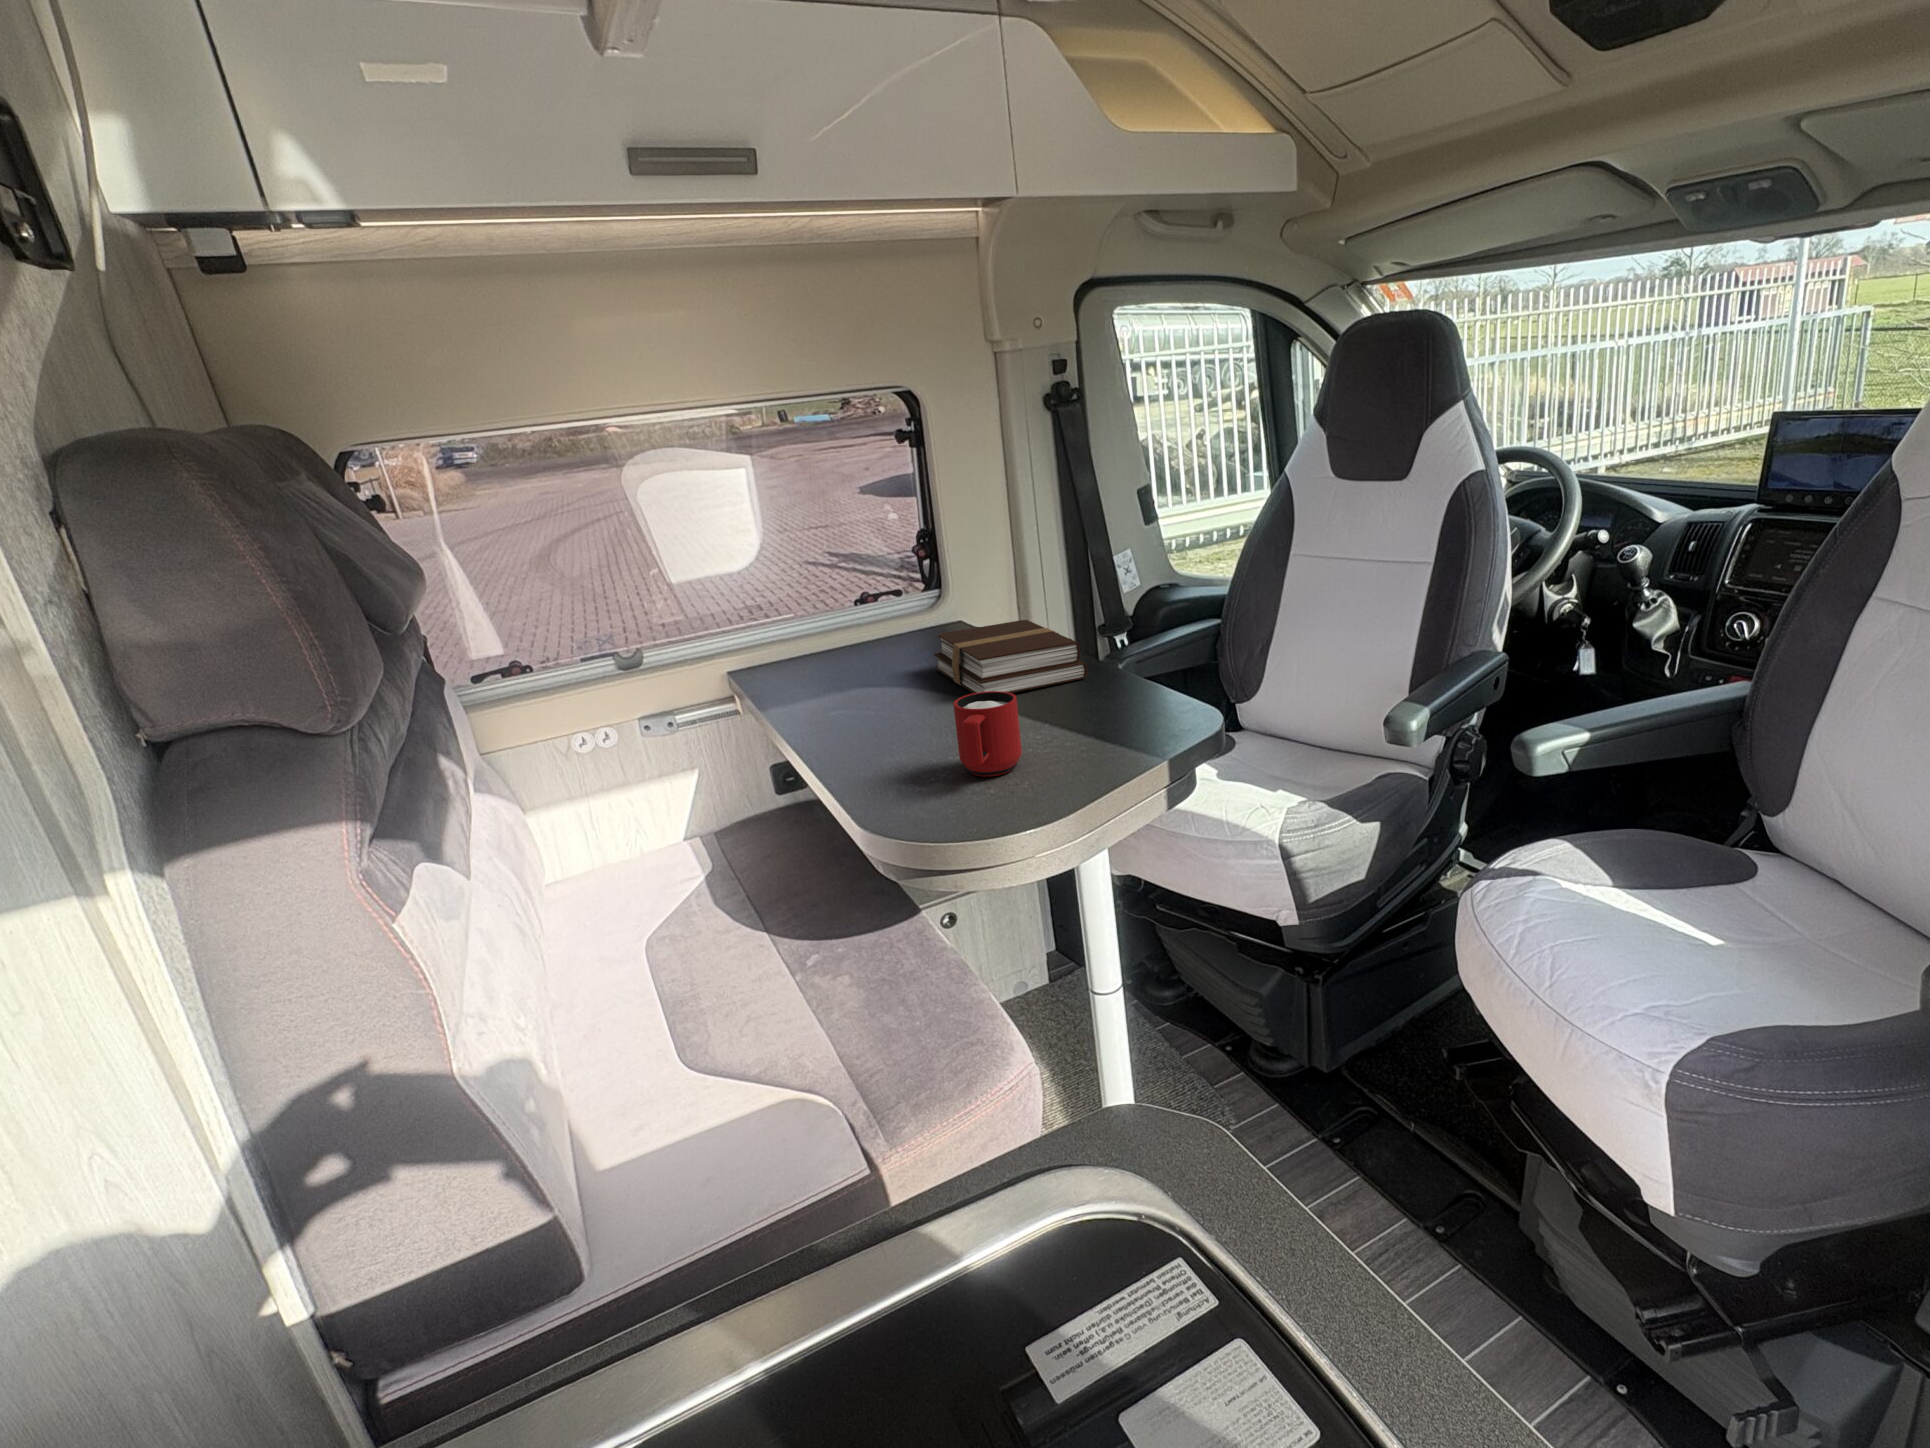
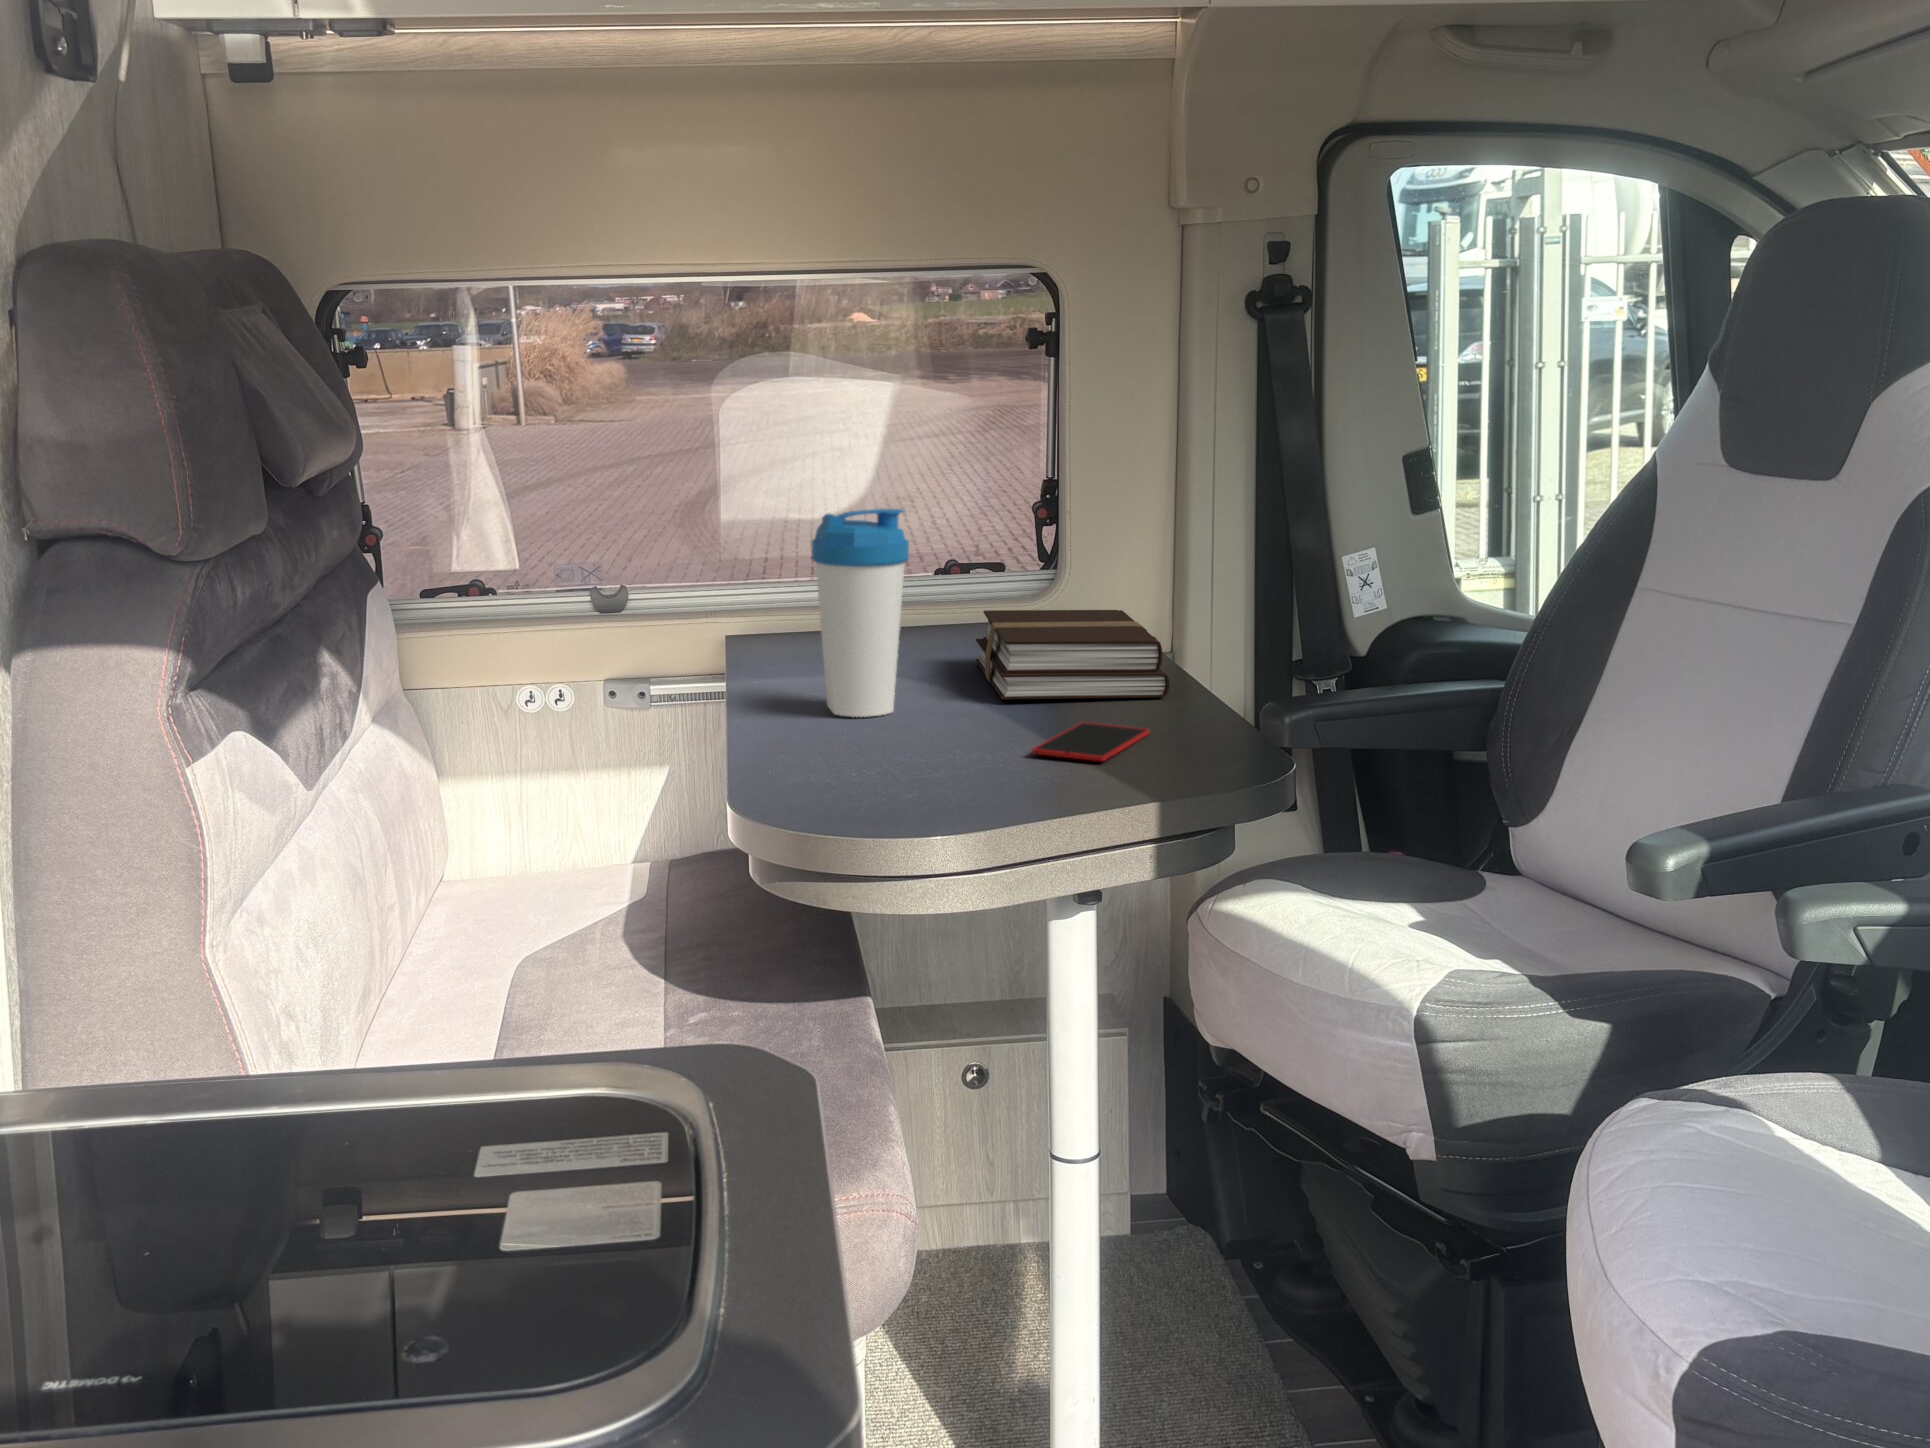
water bottle: none [833,577,912,732] -> present [811,509,909,717]
mug: present [953,691,1022,777] -> none [899,666,990,779]
smartphone: none [1040,706,1101,742] -> present [1032,722,1150,761]

